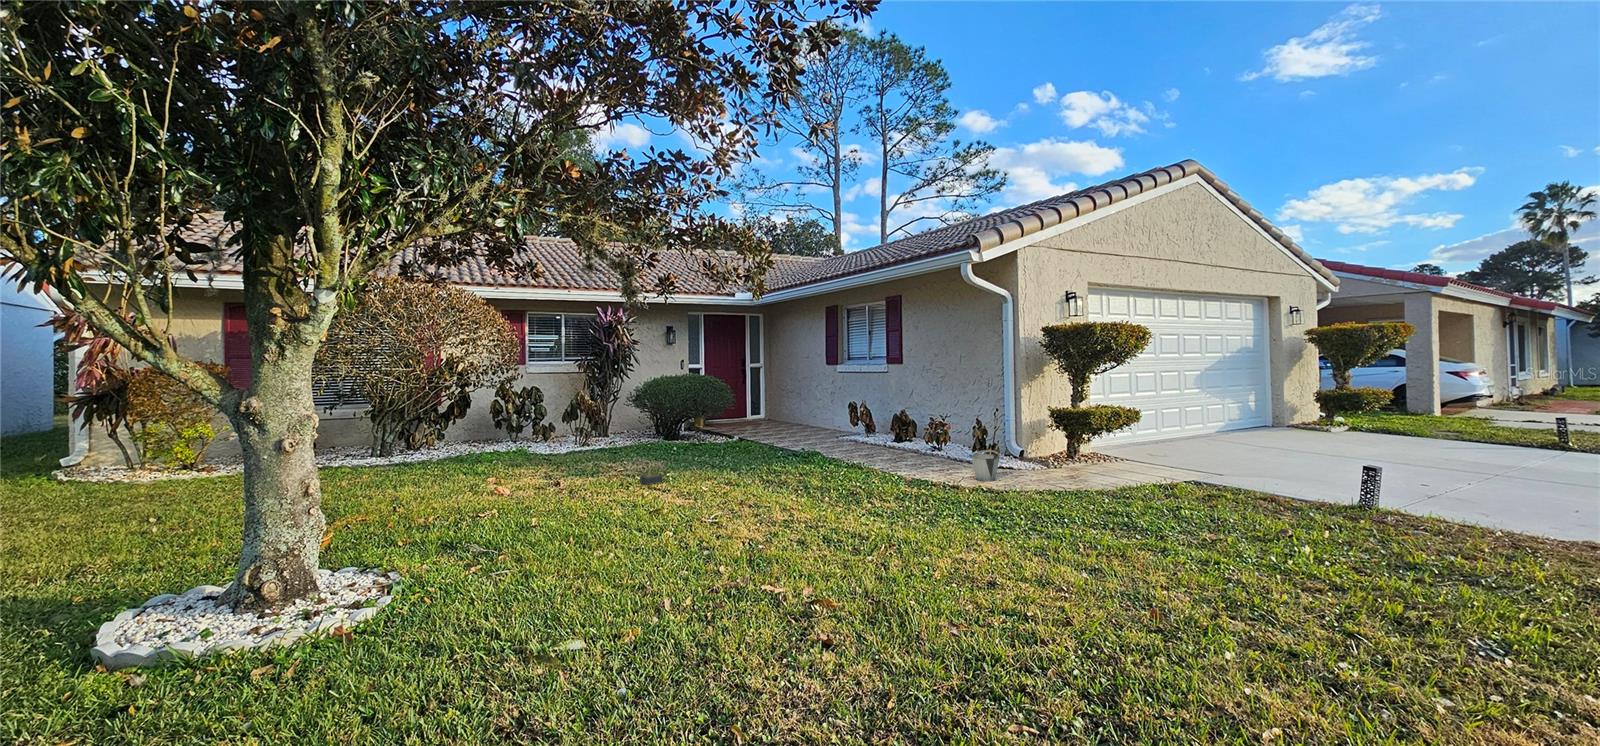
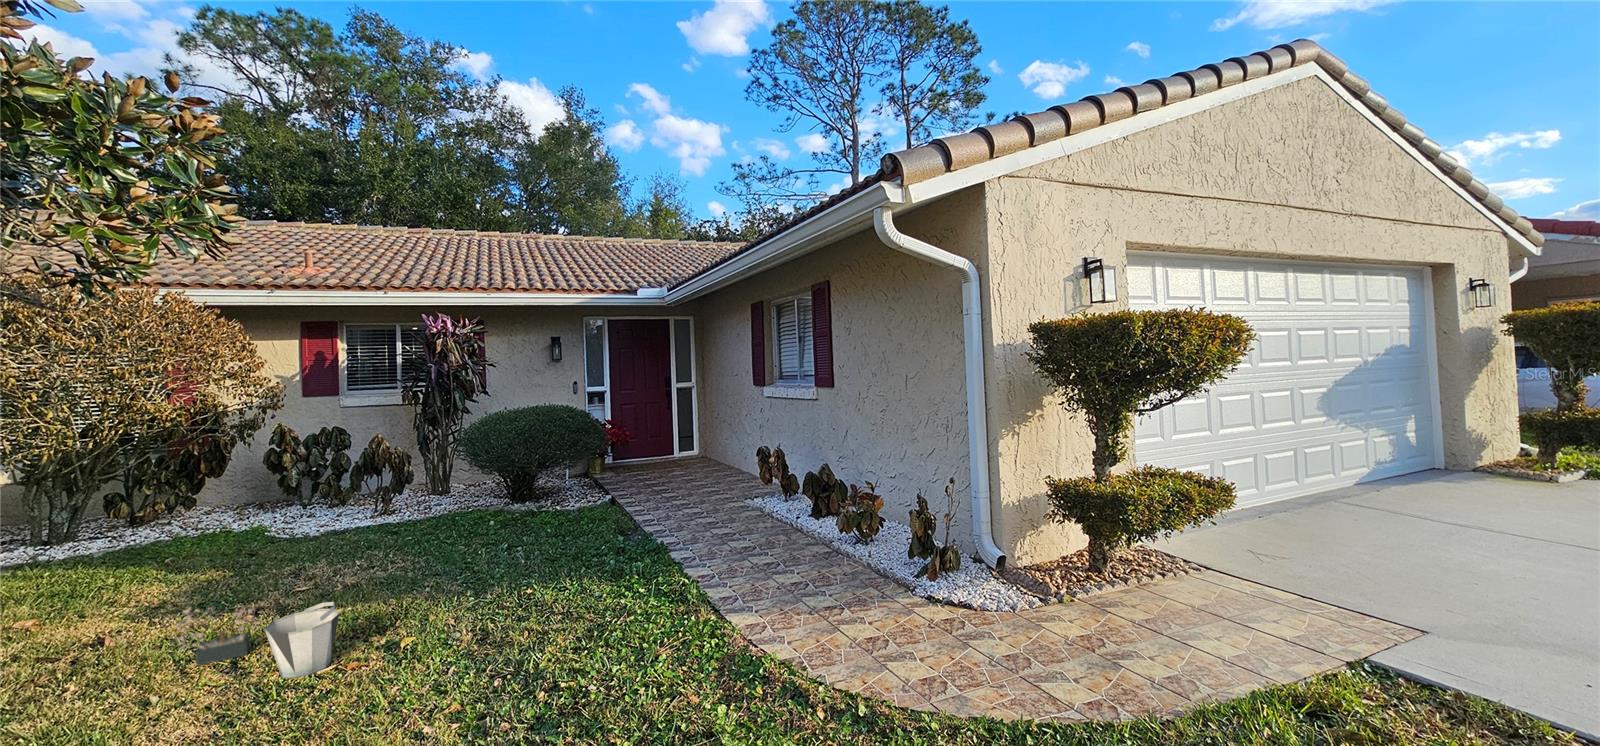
bucket: present [971,450,1000,481] -> present [264,602,339,678]

